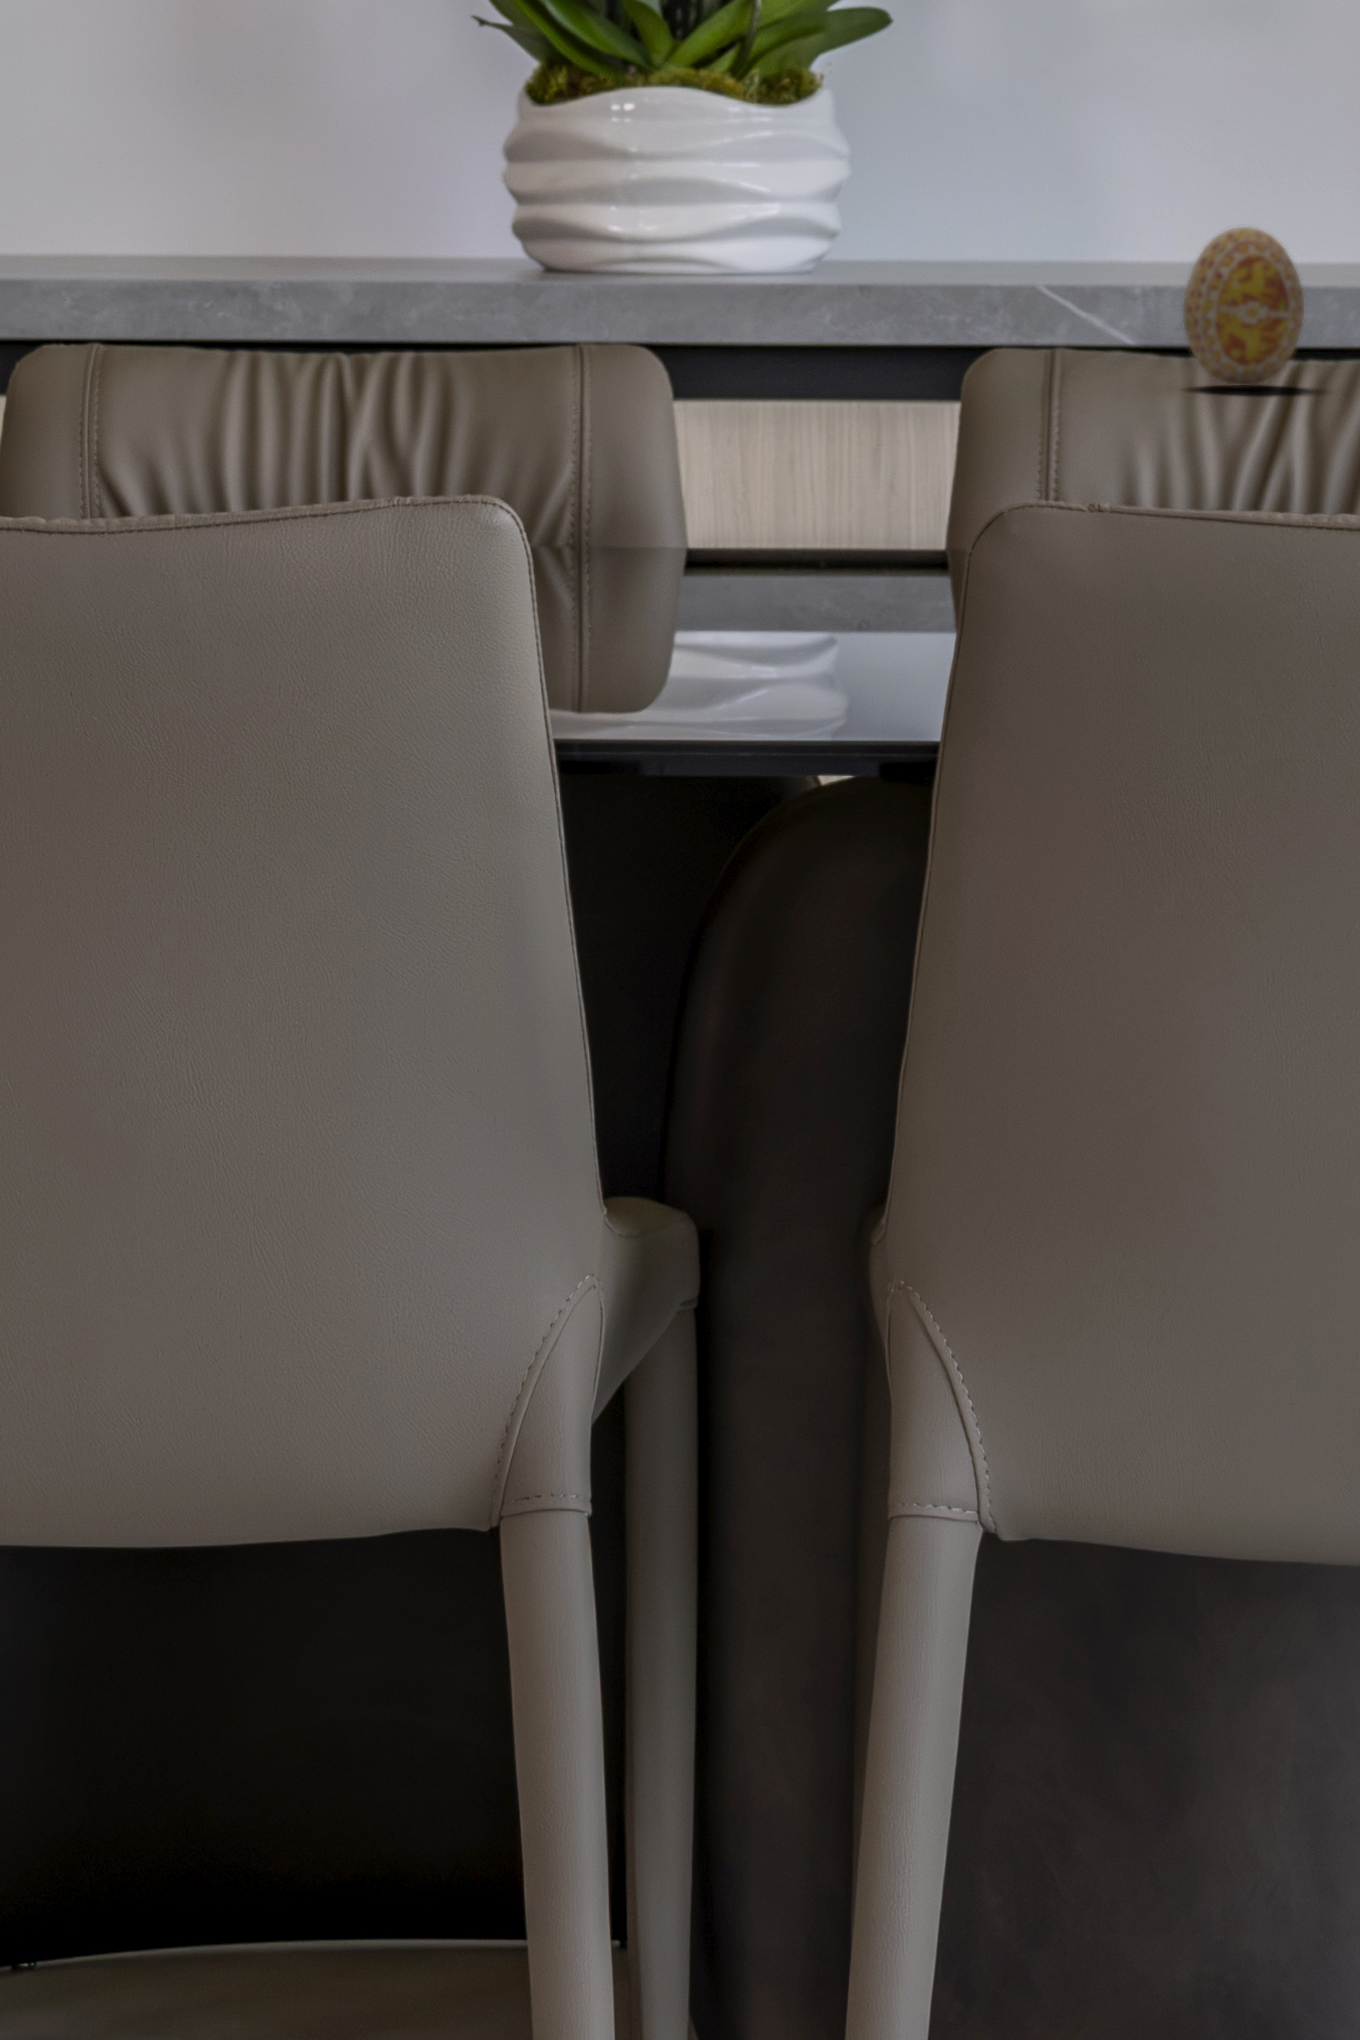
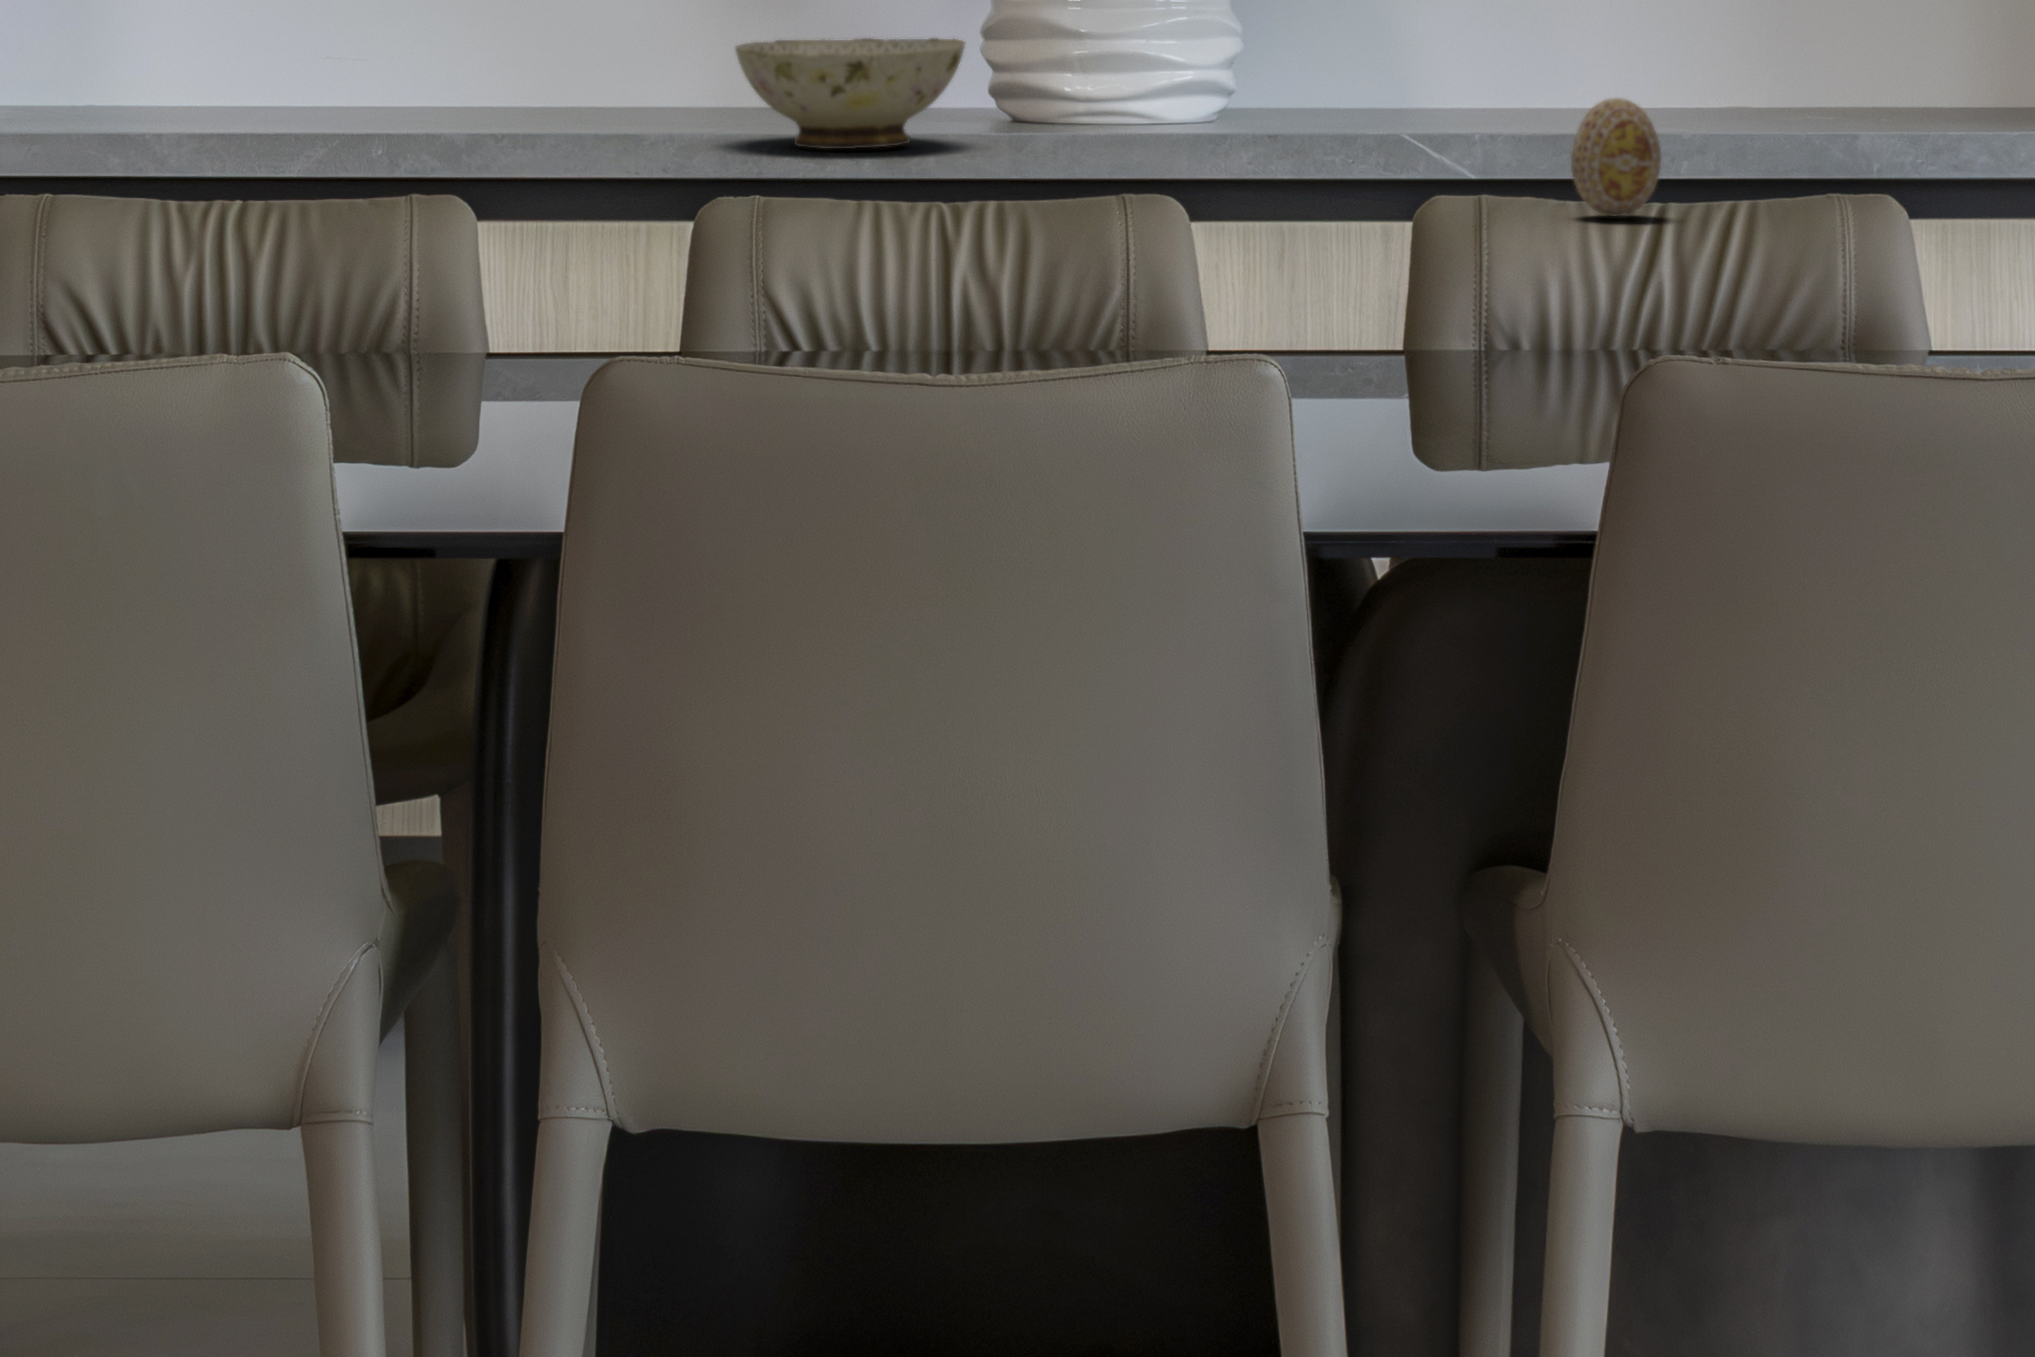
ceramic bowl: none [140,158,448,304] -> present [735,38,965,149]

